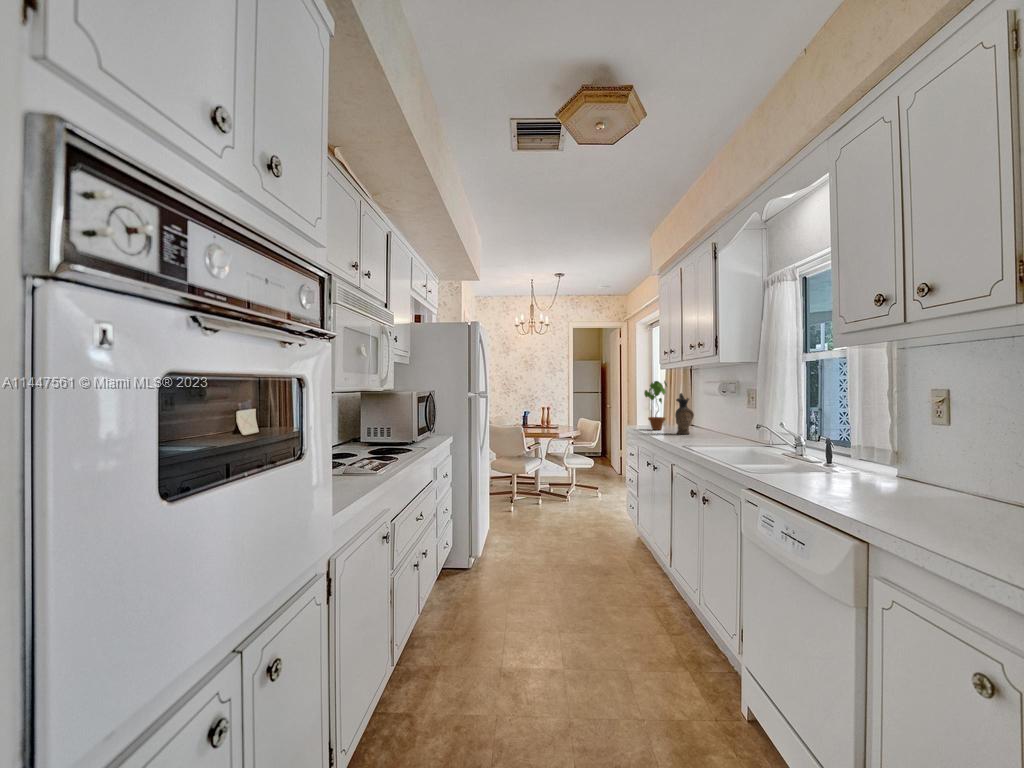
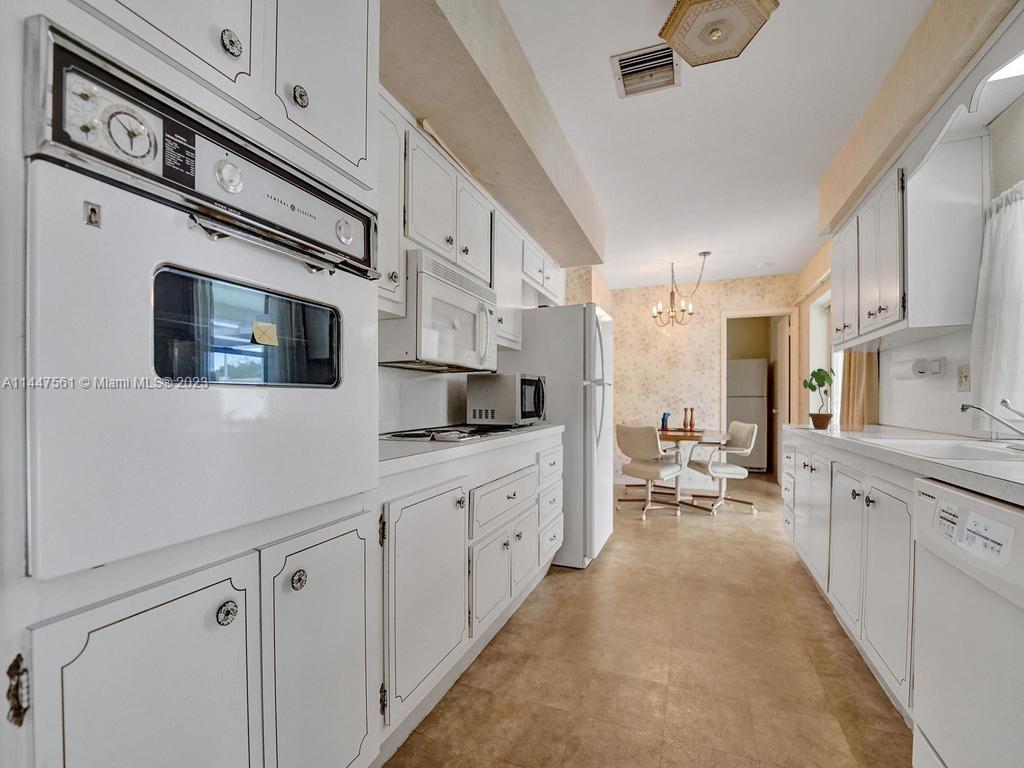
ceramic pitcher: present [675,393,694,434] -> none [844,381,870,432]

